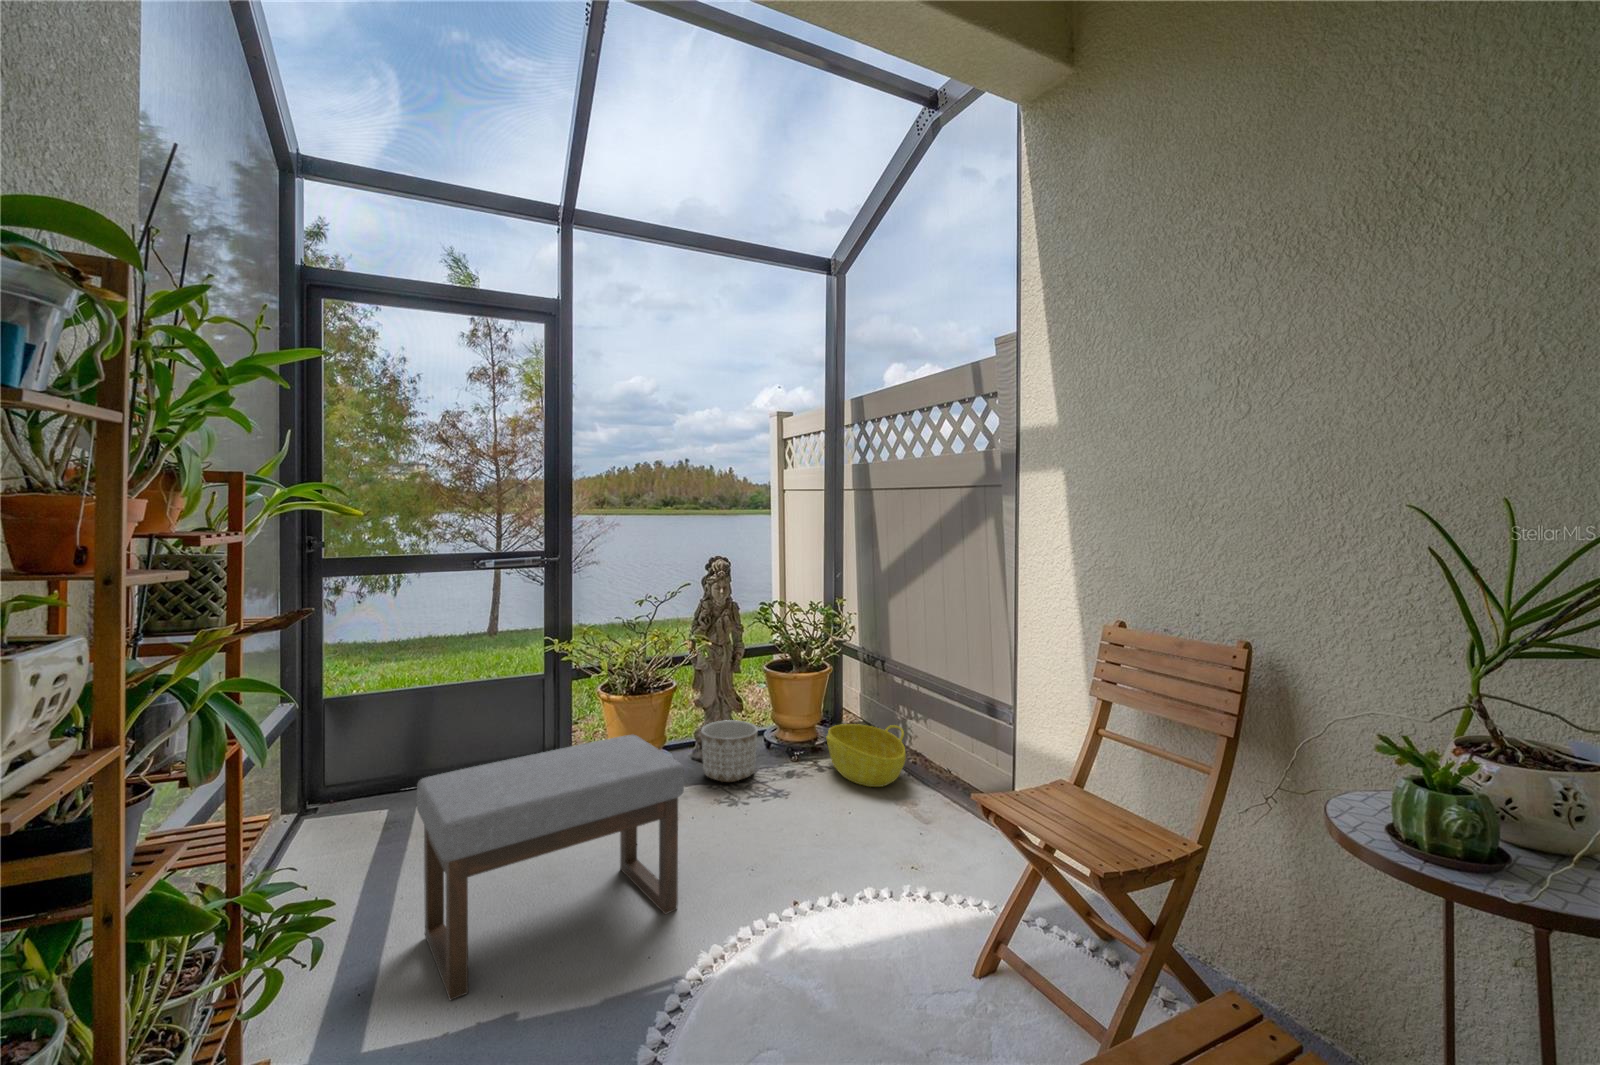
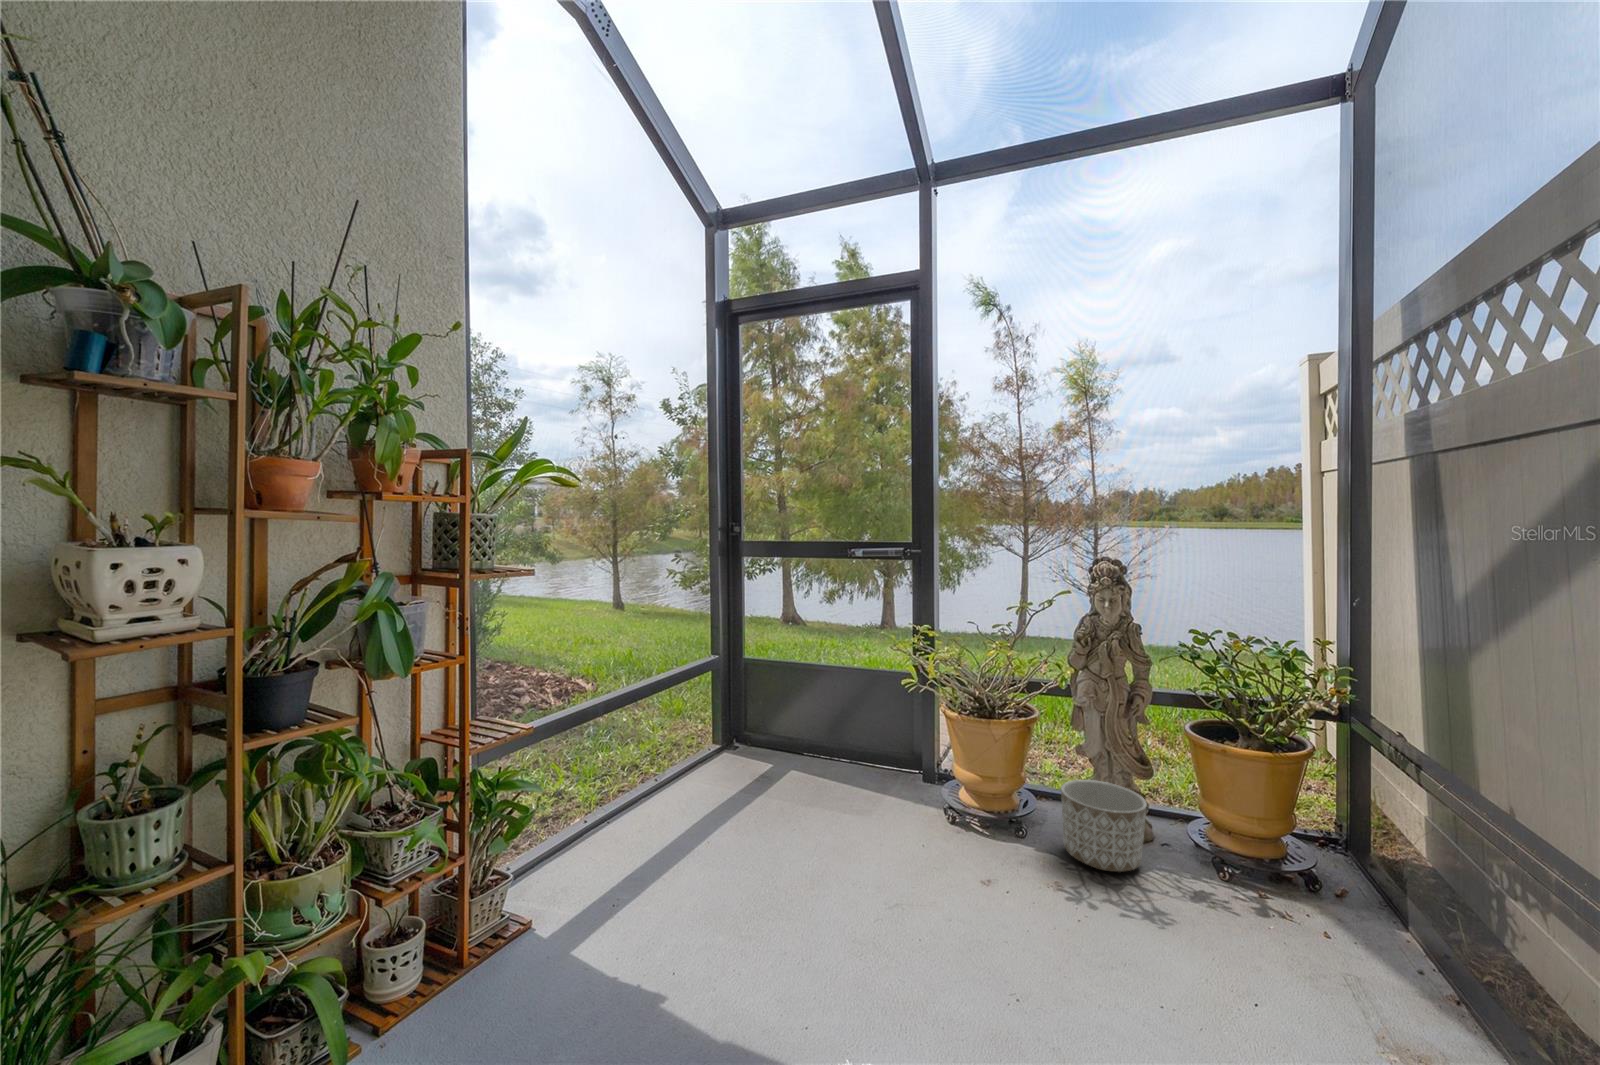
basket: present [826,724,906,787] -> none [1259,849,1456,998]
ottoman: present [417,735,684,1000] -> none [625,732,897,995]

